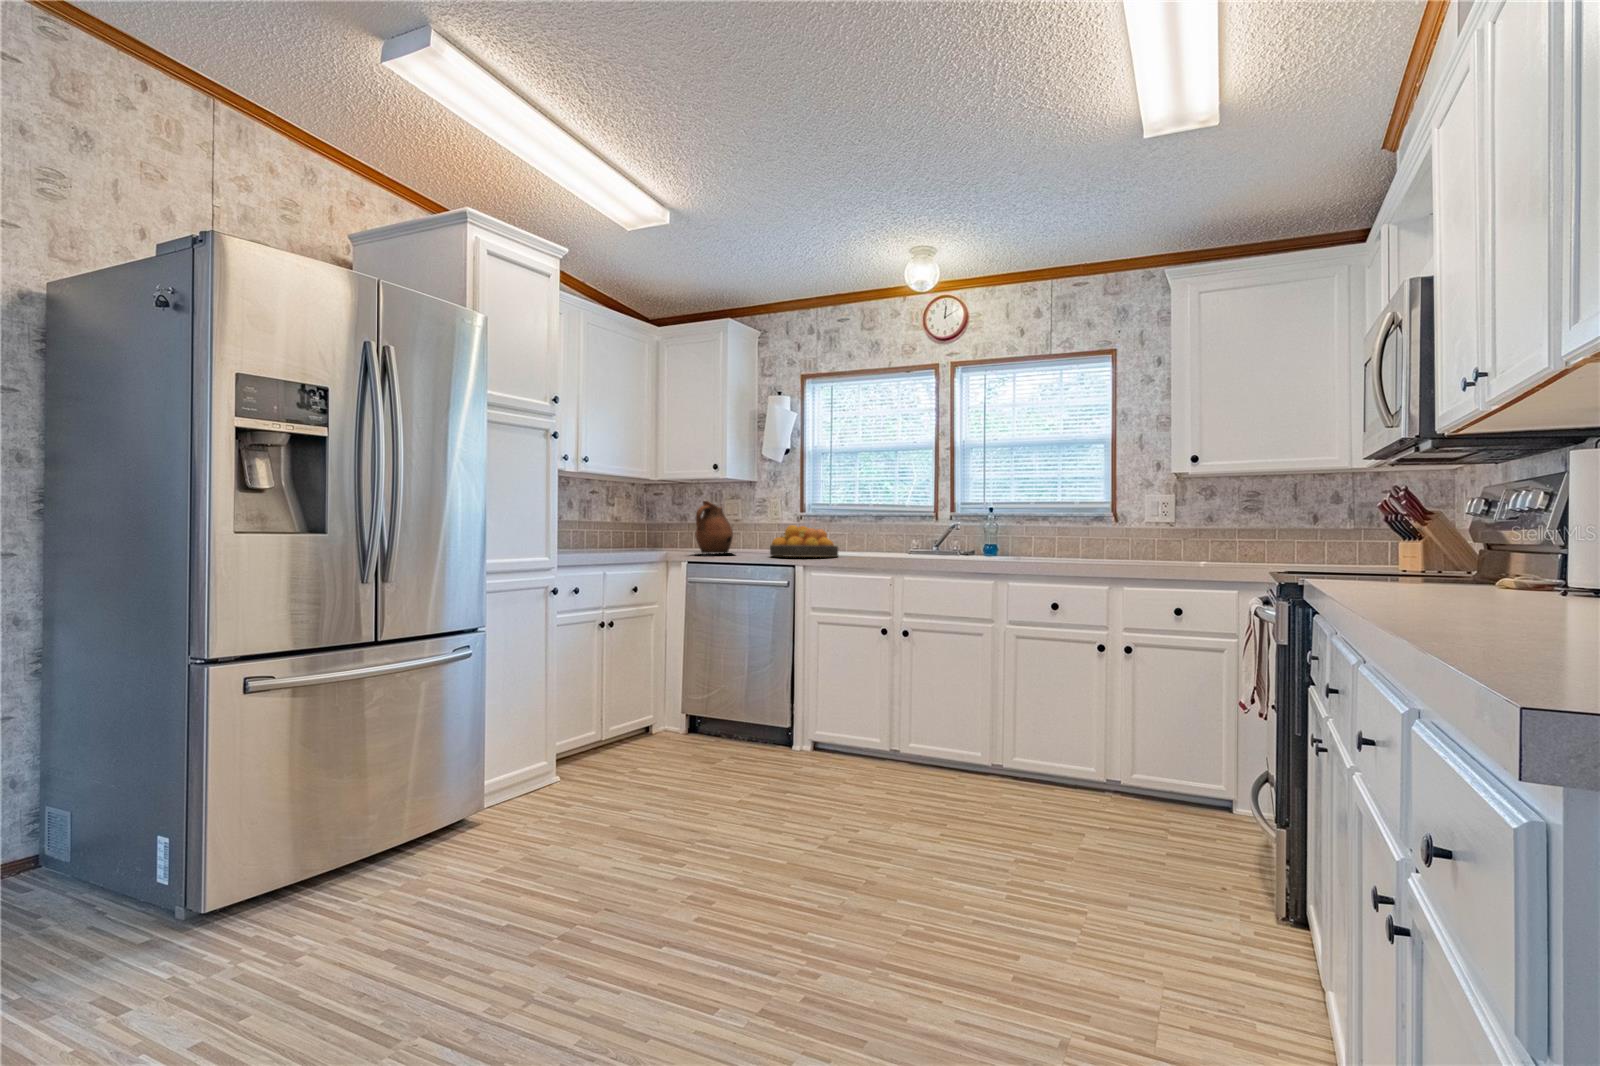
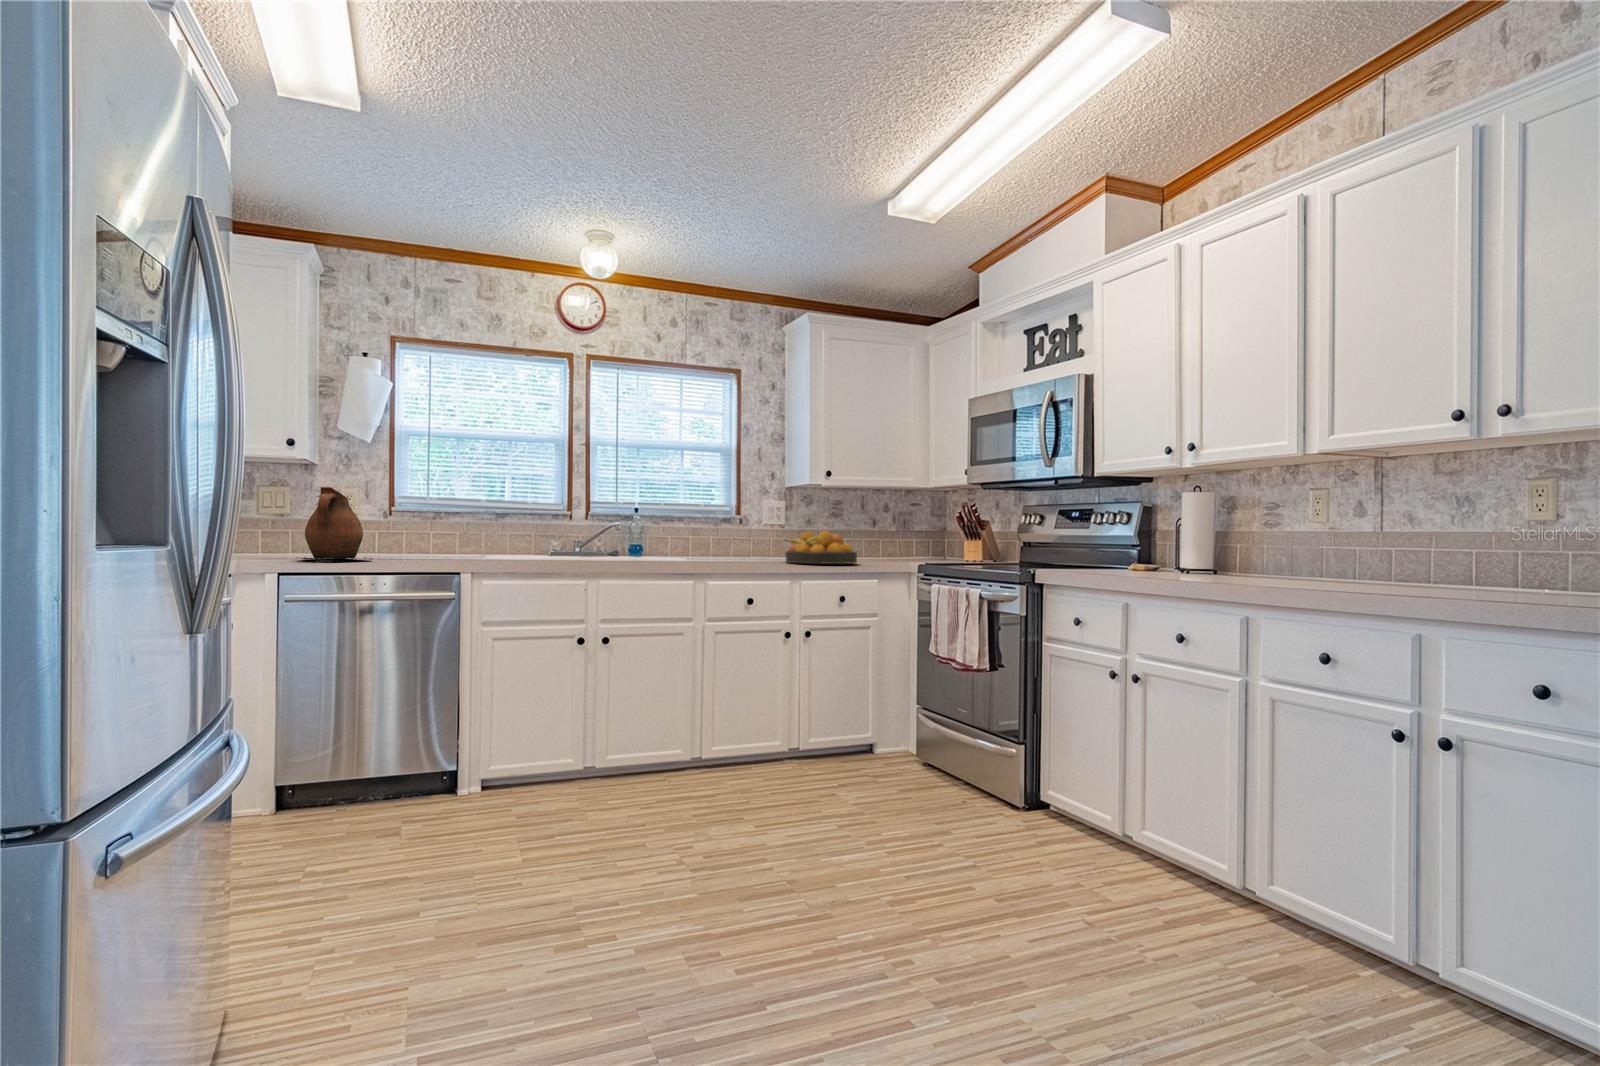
fruit bowl: present [770,525,838,557] -> present [785,531,857,564]

